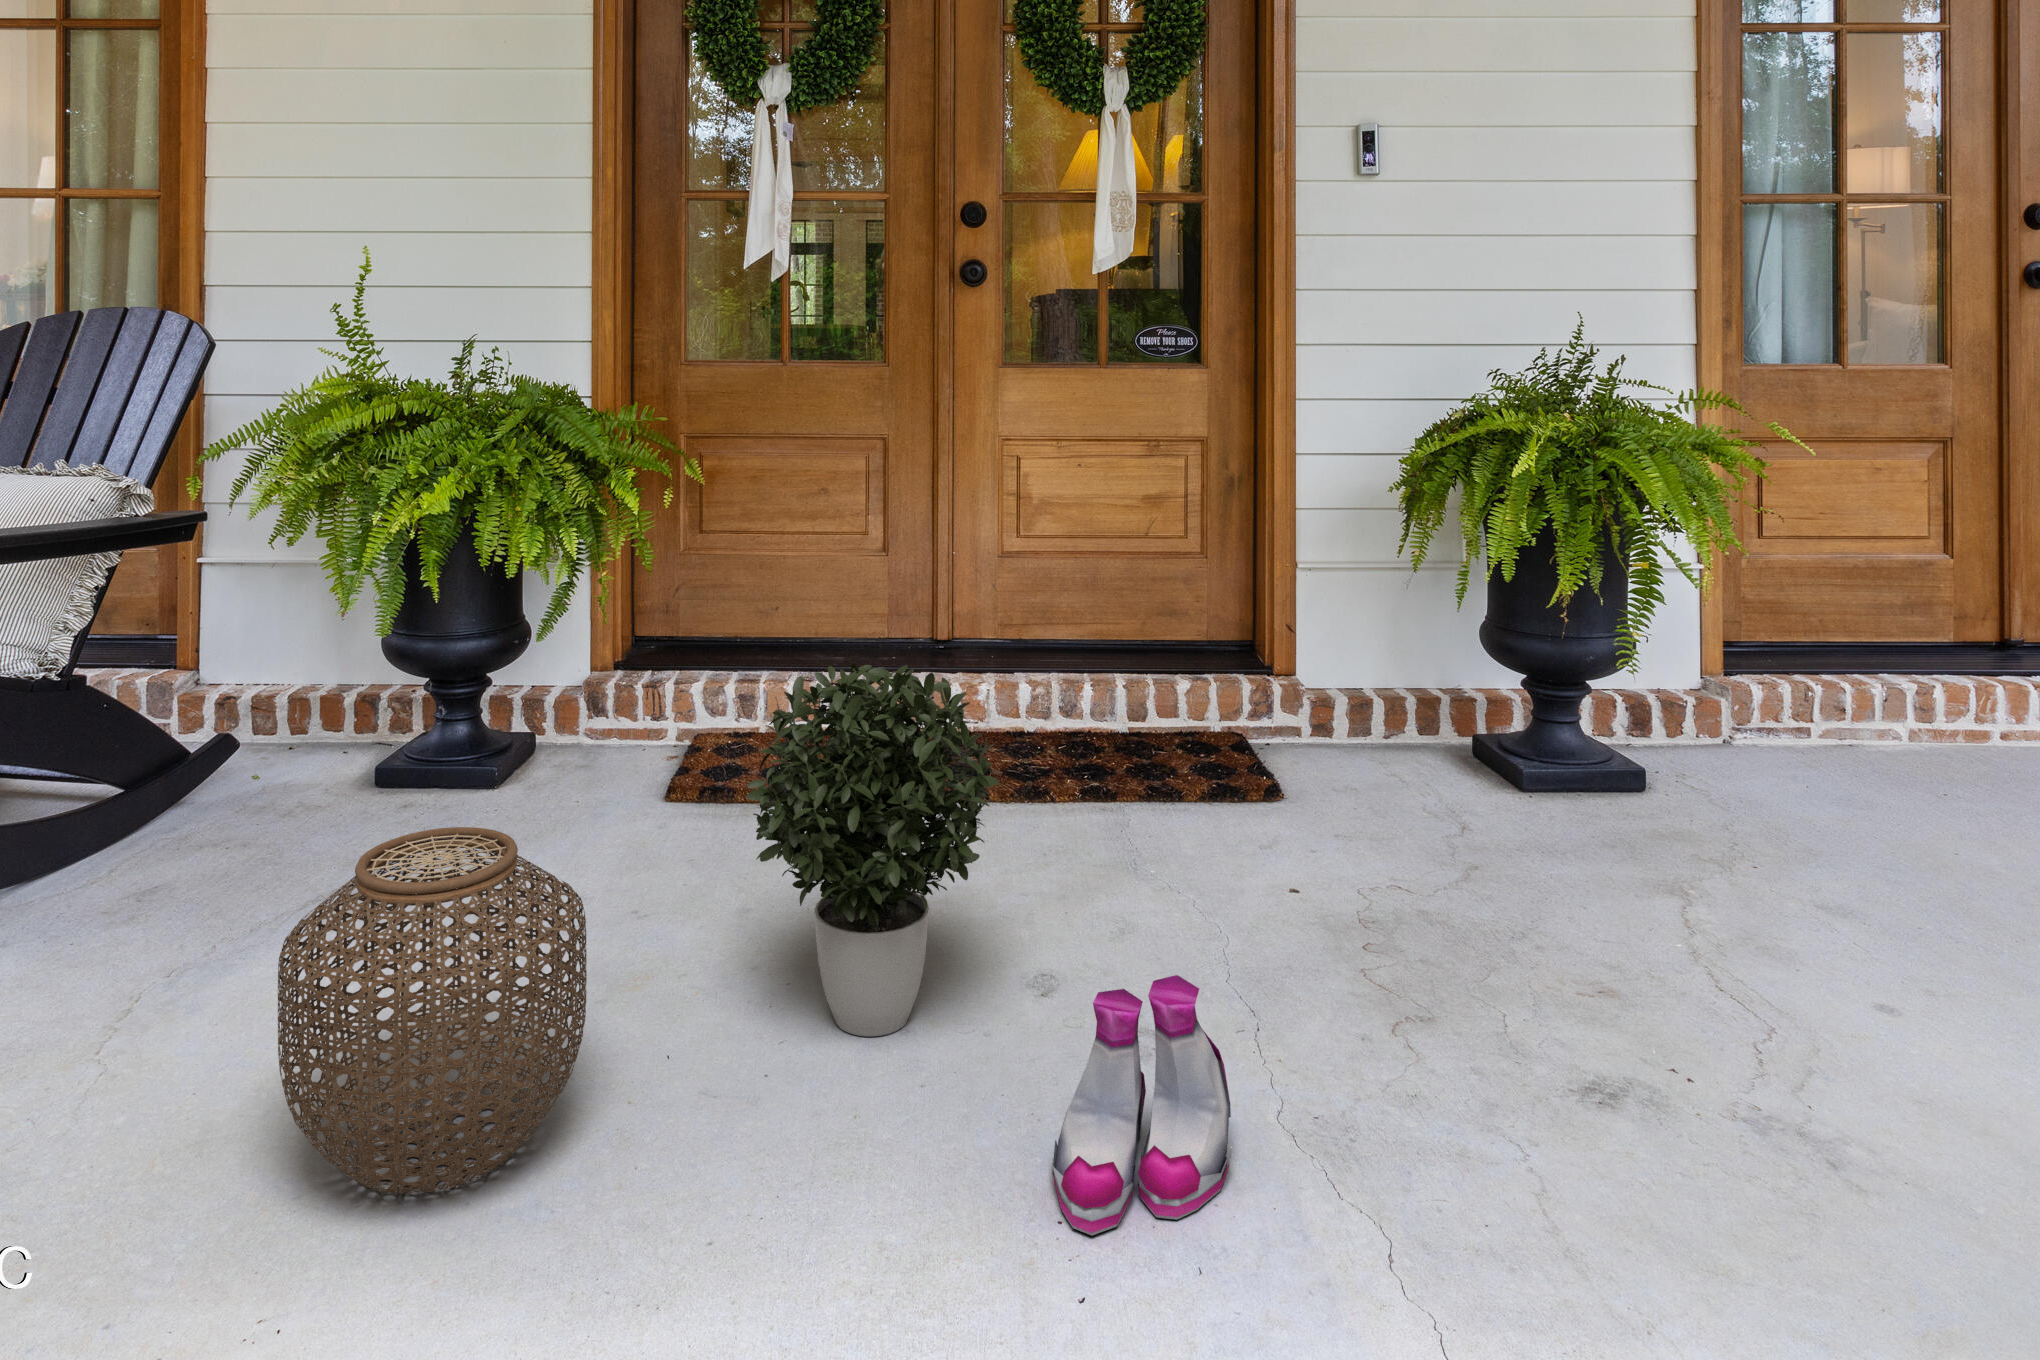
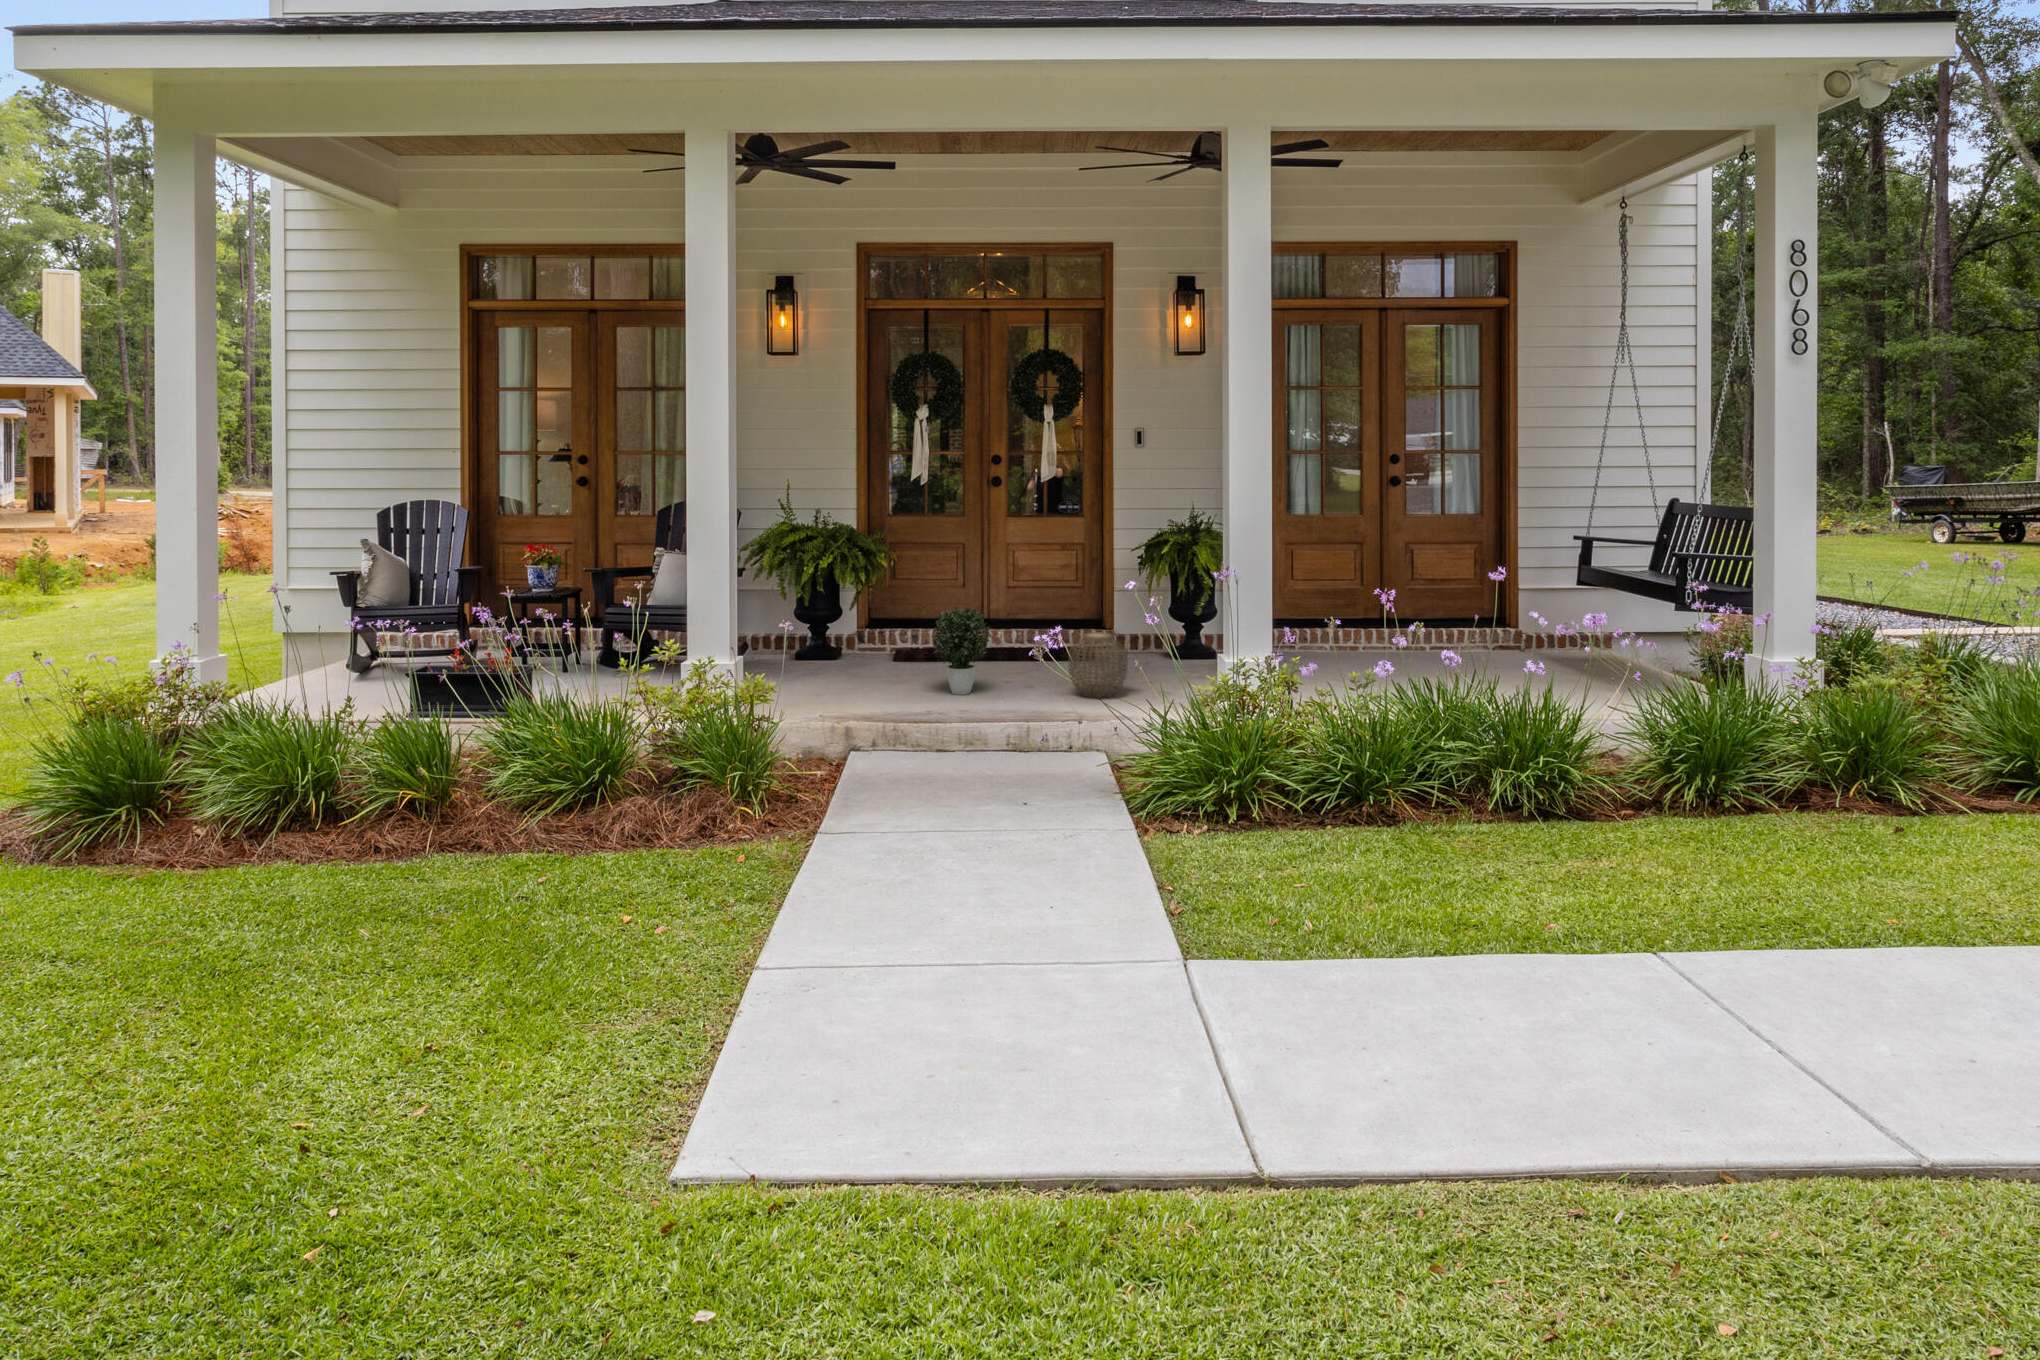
woven basket: present [278,827,587,1193] -> present [1069,632,1127,698]
boots: present [1053,975,1231,1235] -> none [998,667,1037,710]

